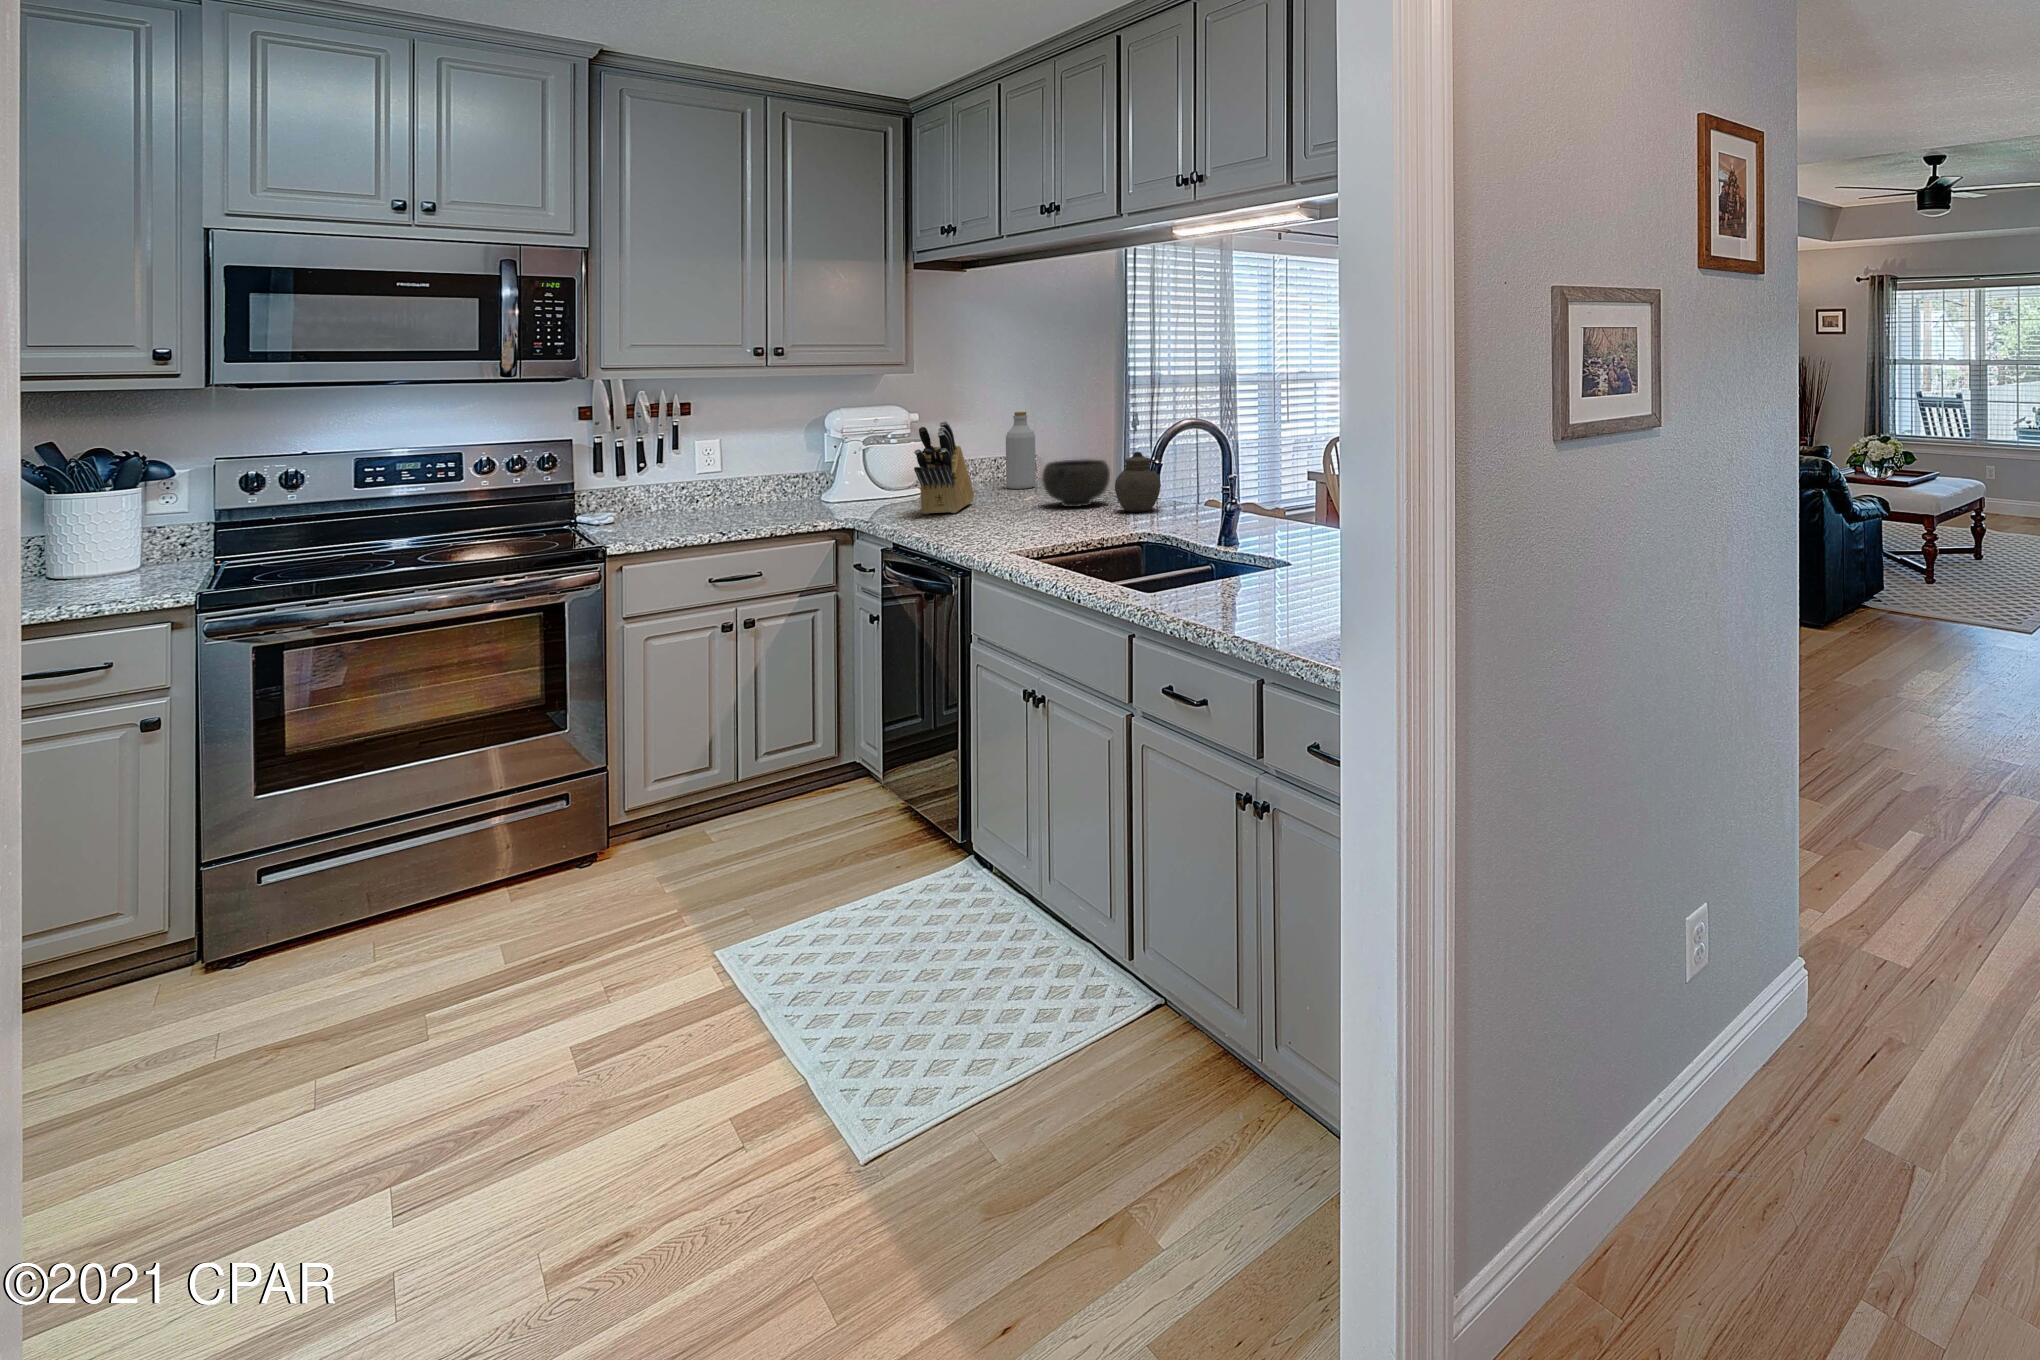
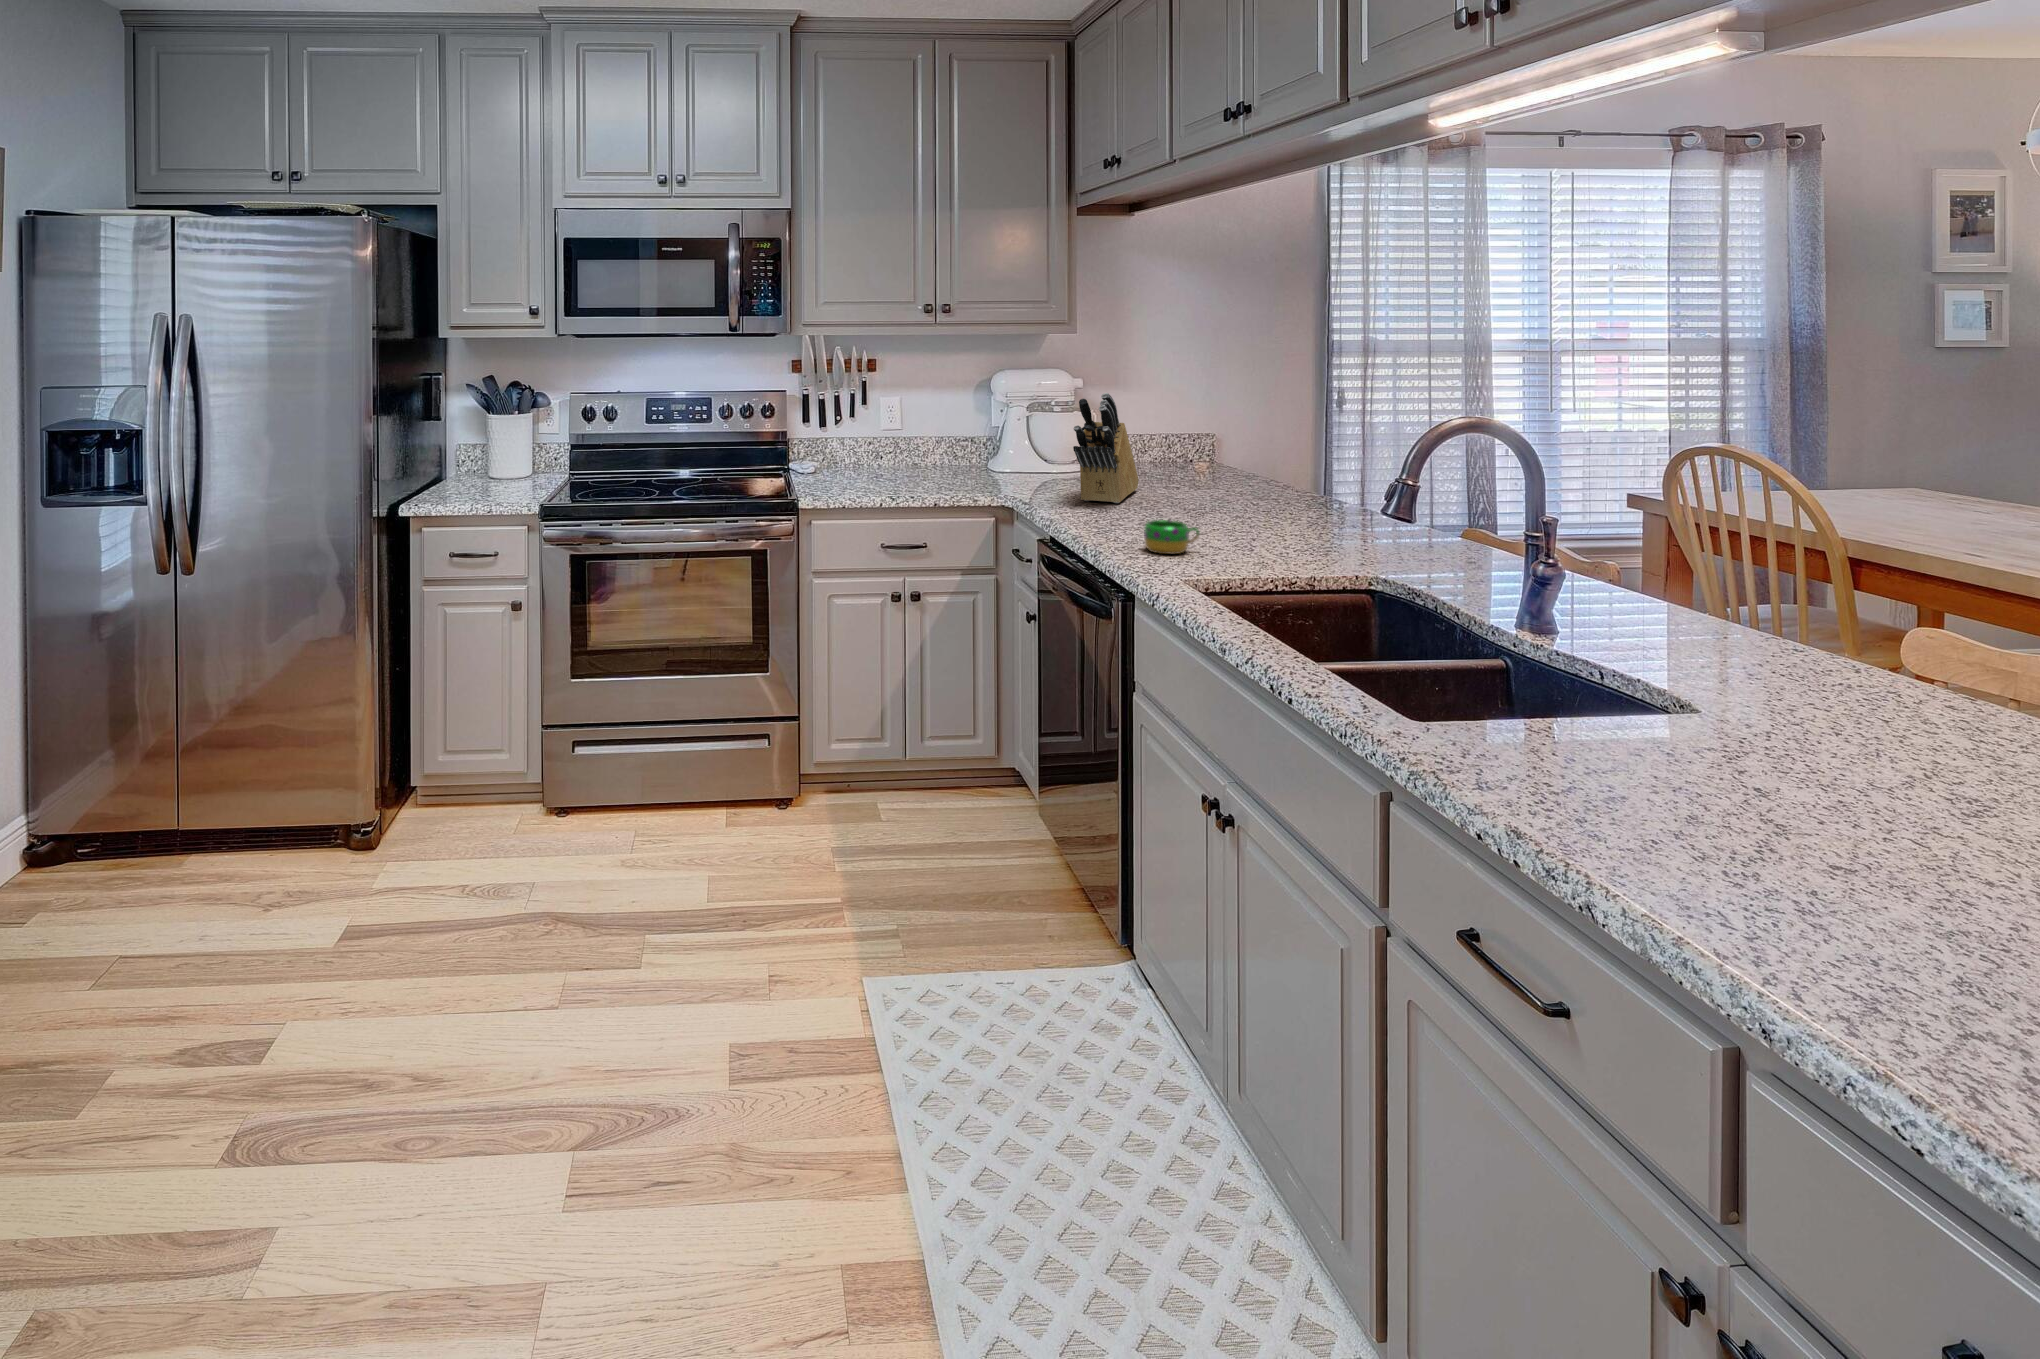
bottle: present [1006,412,1036,489] -> none [1174,381,1209,473]
jar: present [1115,452,1161,512] -> none [1321,448,1388,532]
bowl: present [1042,459,1110,507] -> none [1221,448,1310,511]
mug: none [978,513,1022,539] -> present [1144,520,1200,554]

